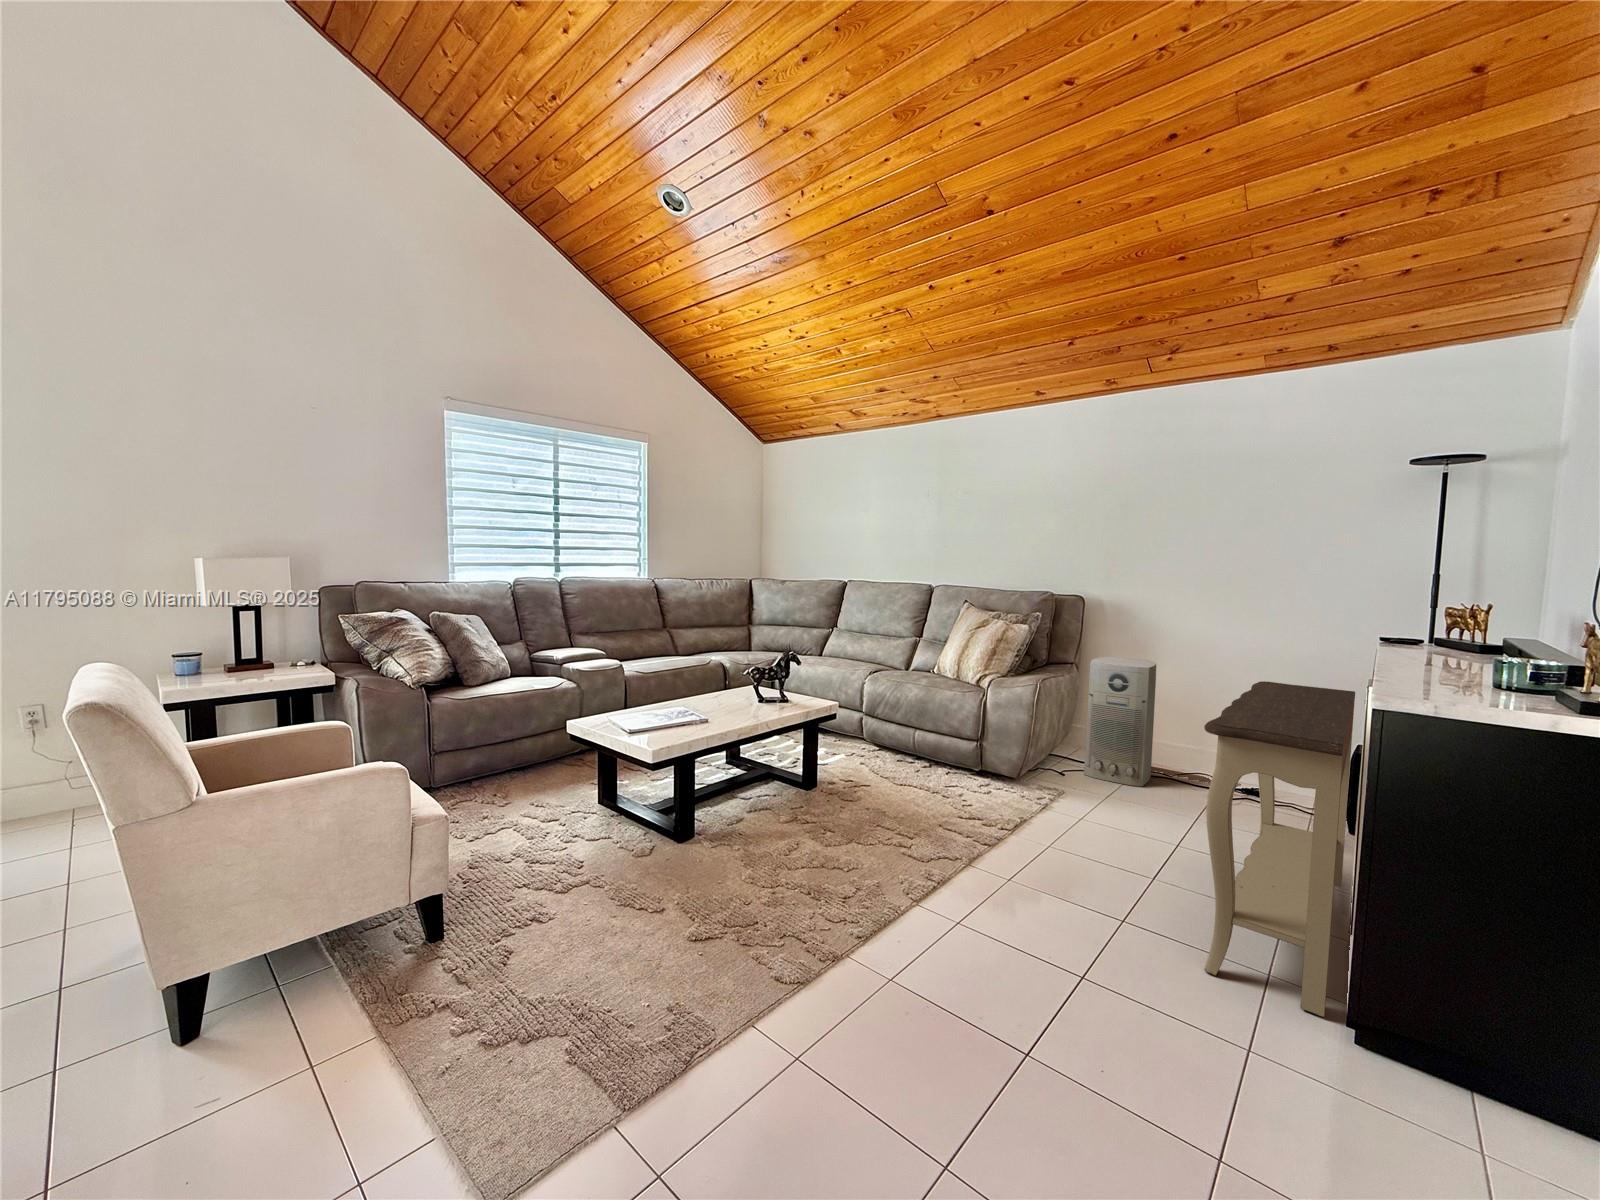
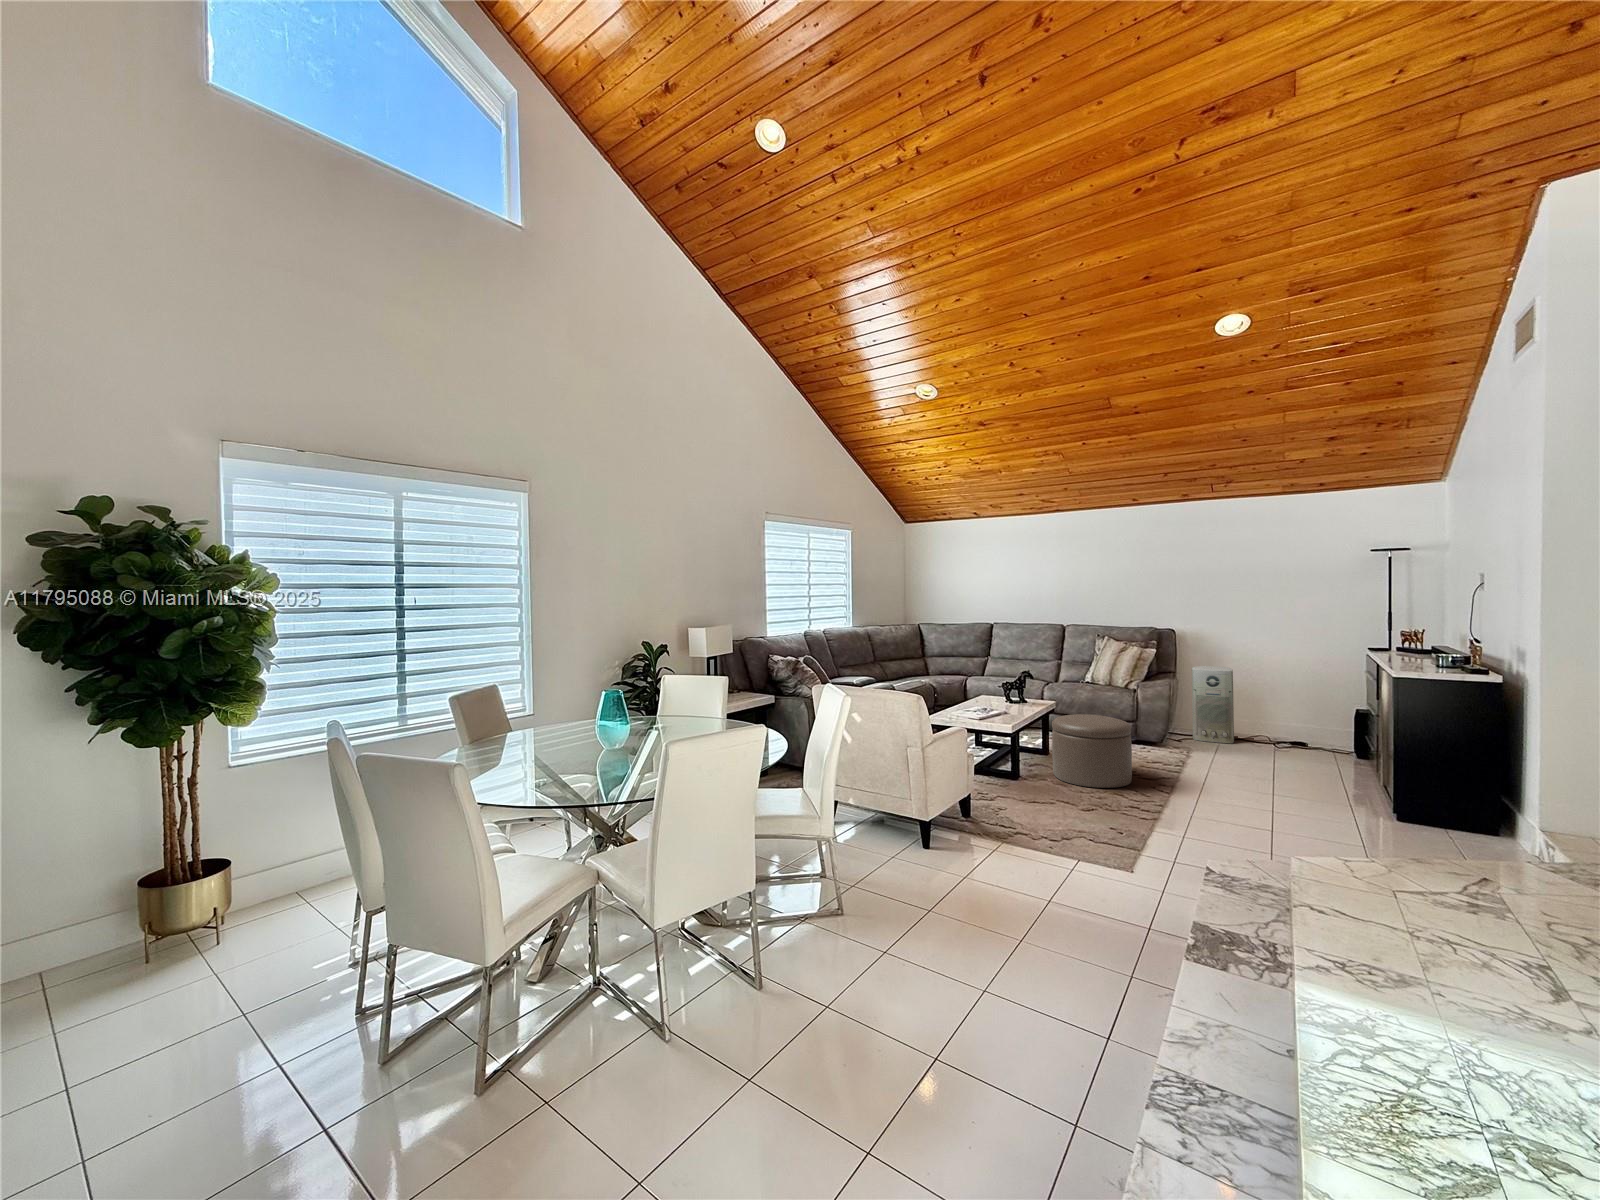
console table: present [1204,681,1355,1017] -> none [1310,674,1381,816]
ottoman: none [760,730,892,876] -> present [1052,714,1132,788]

